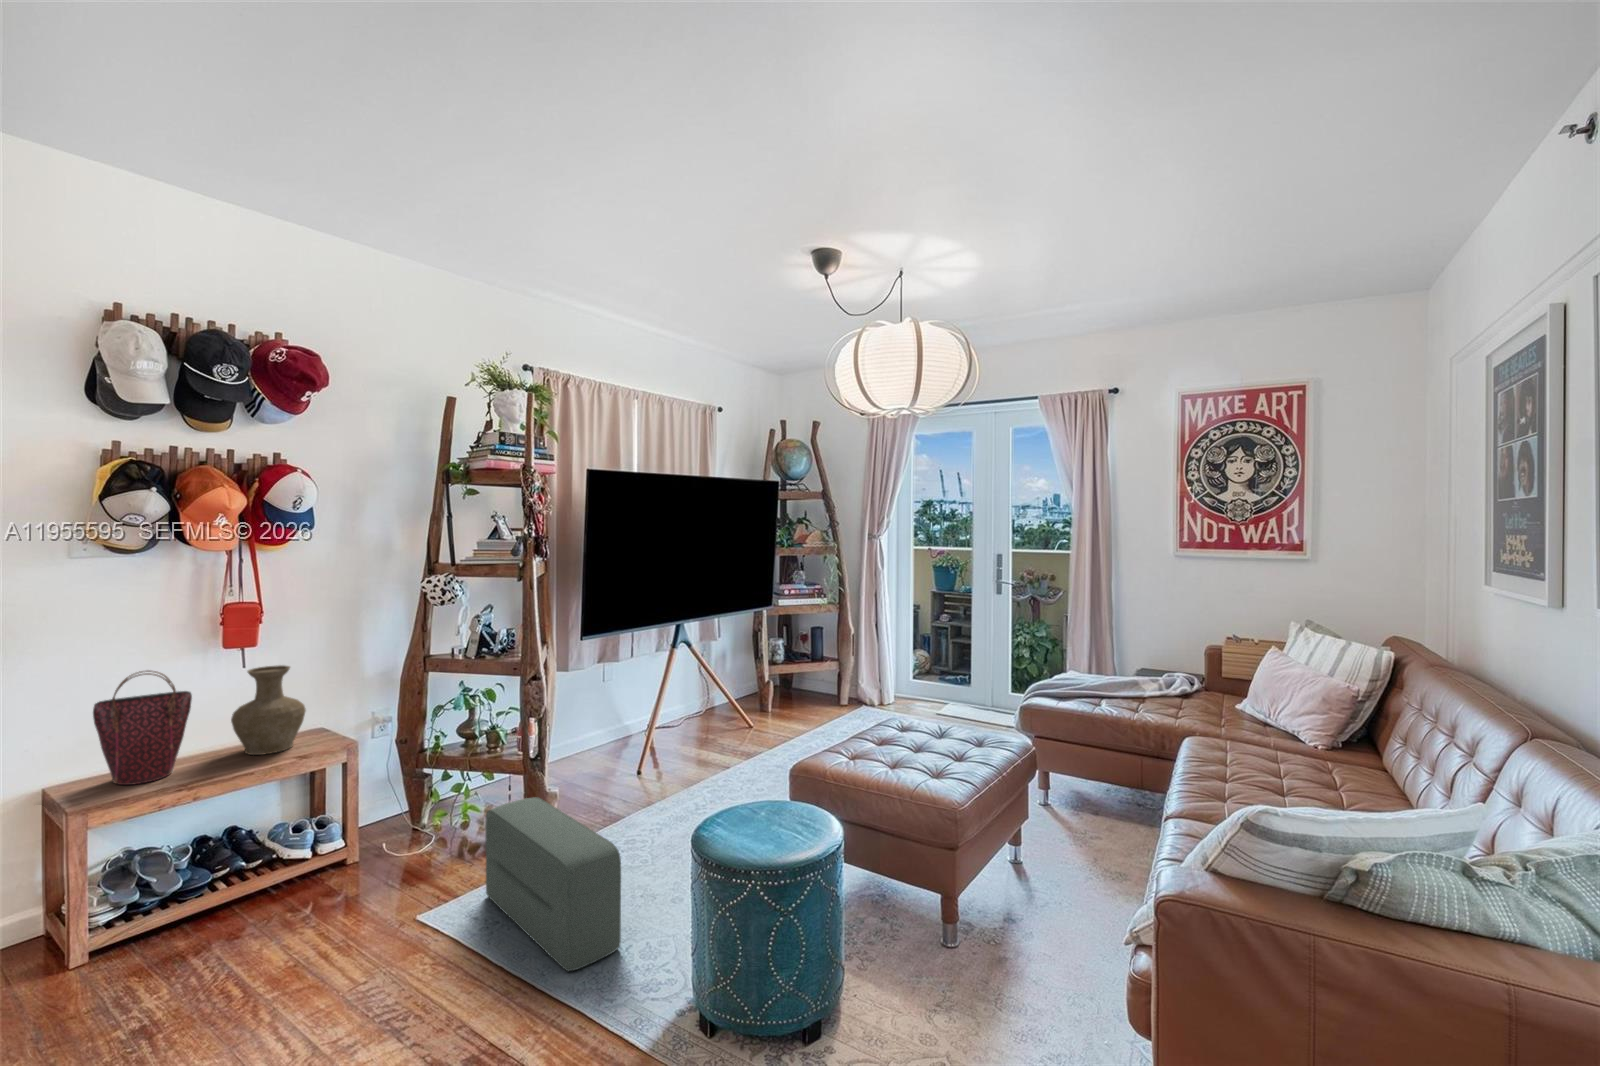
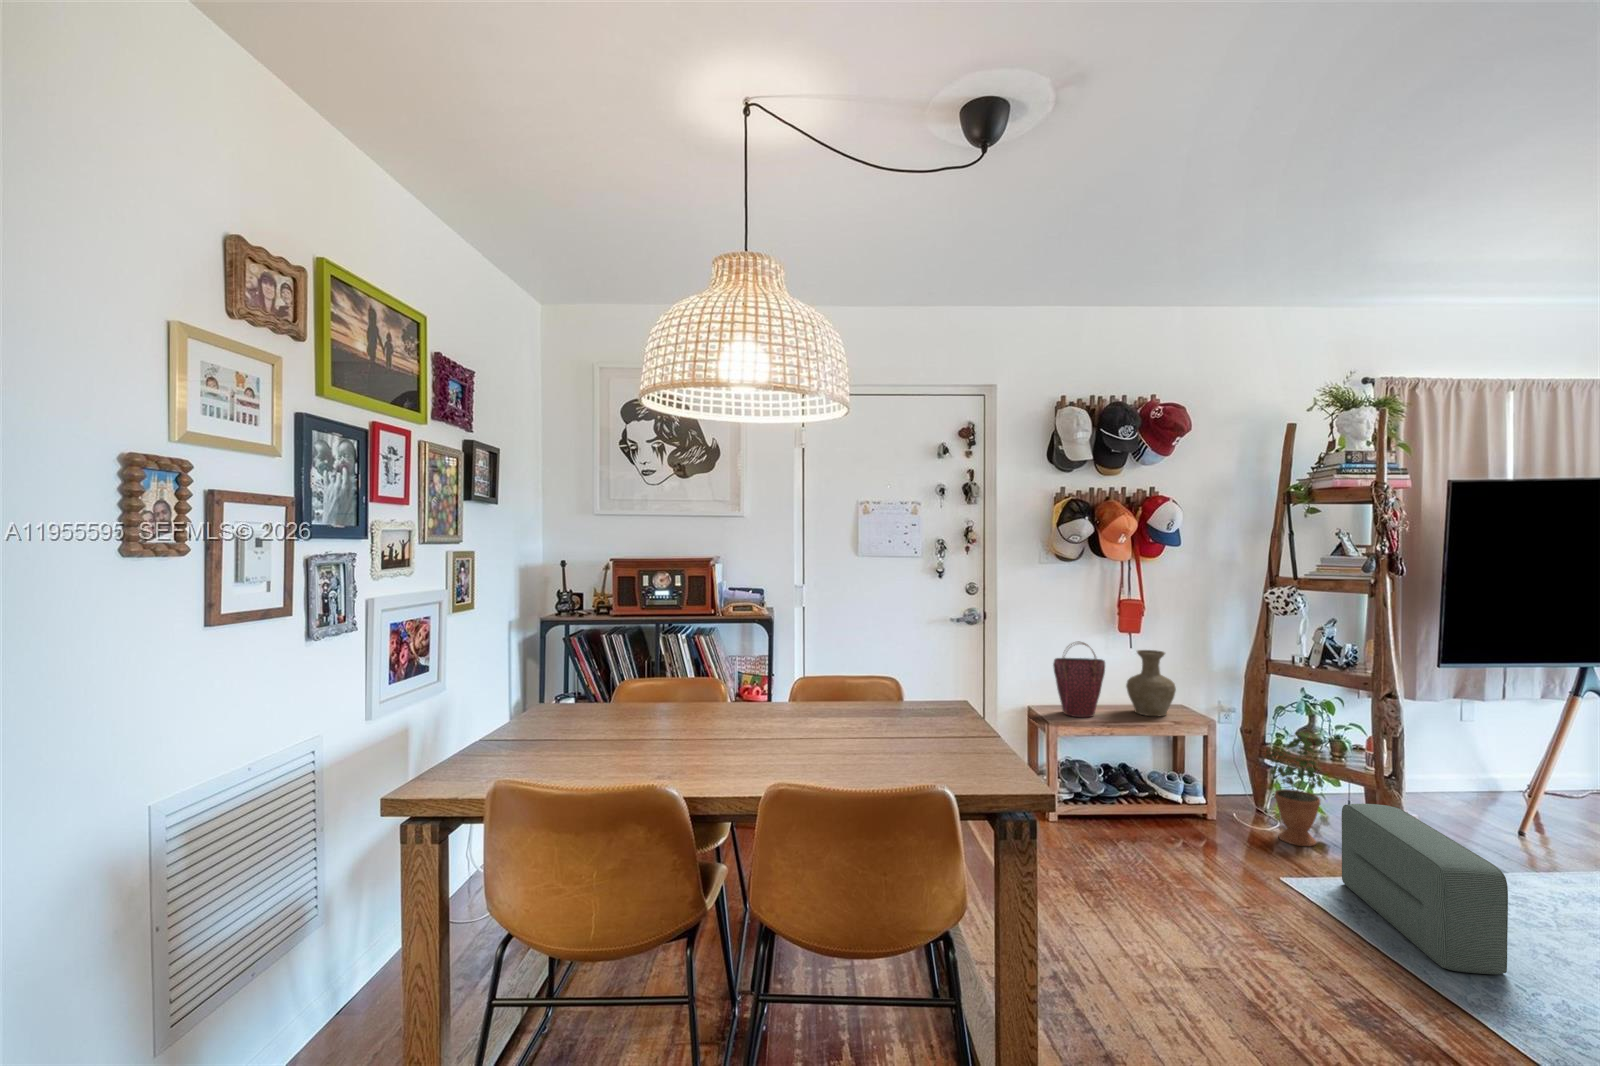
potted plant: none [414,725,475,862] -> present [1266,731,1322,846]

